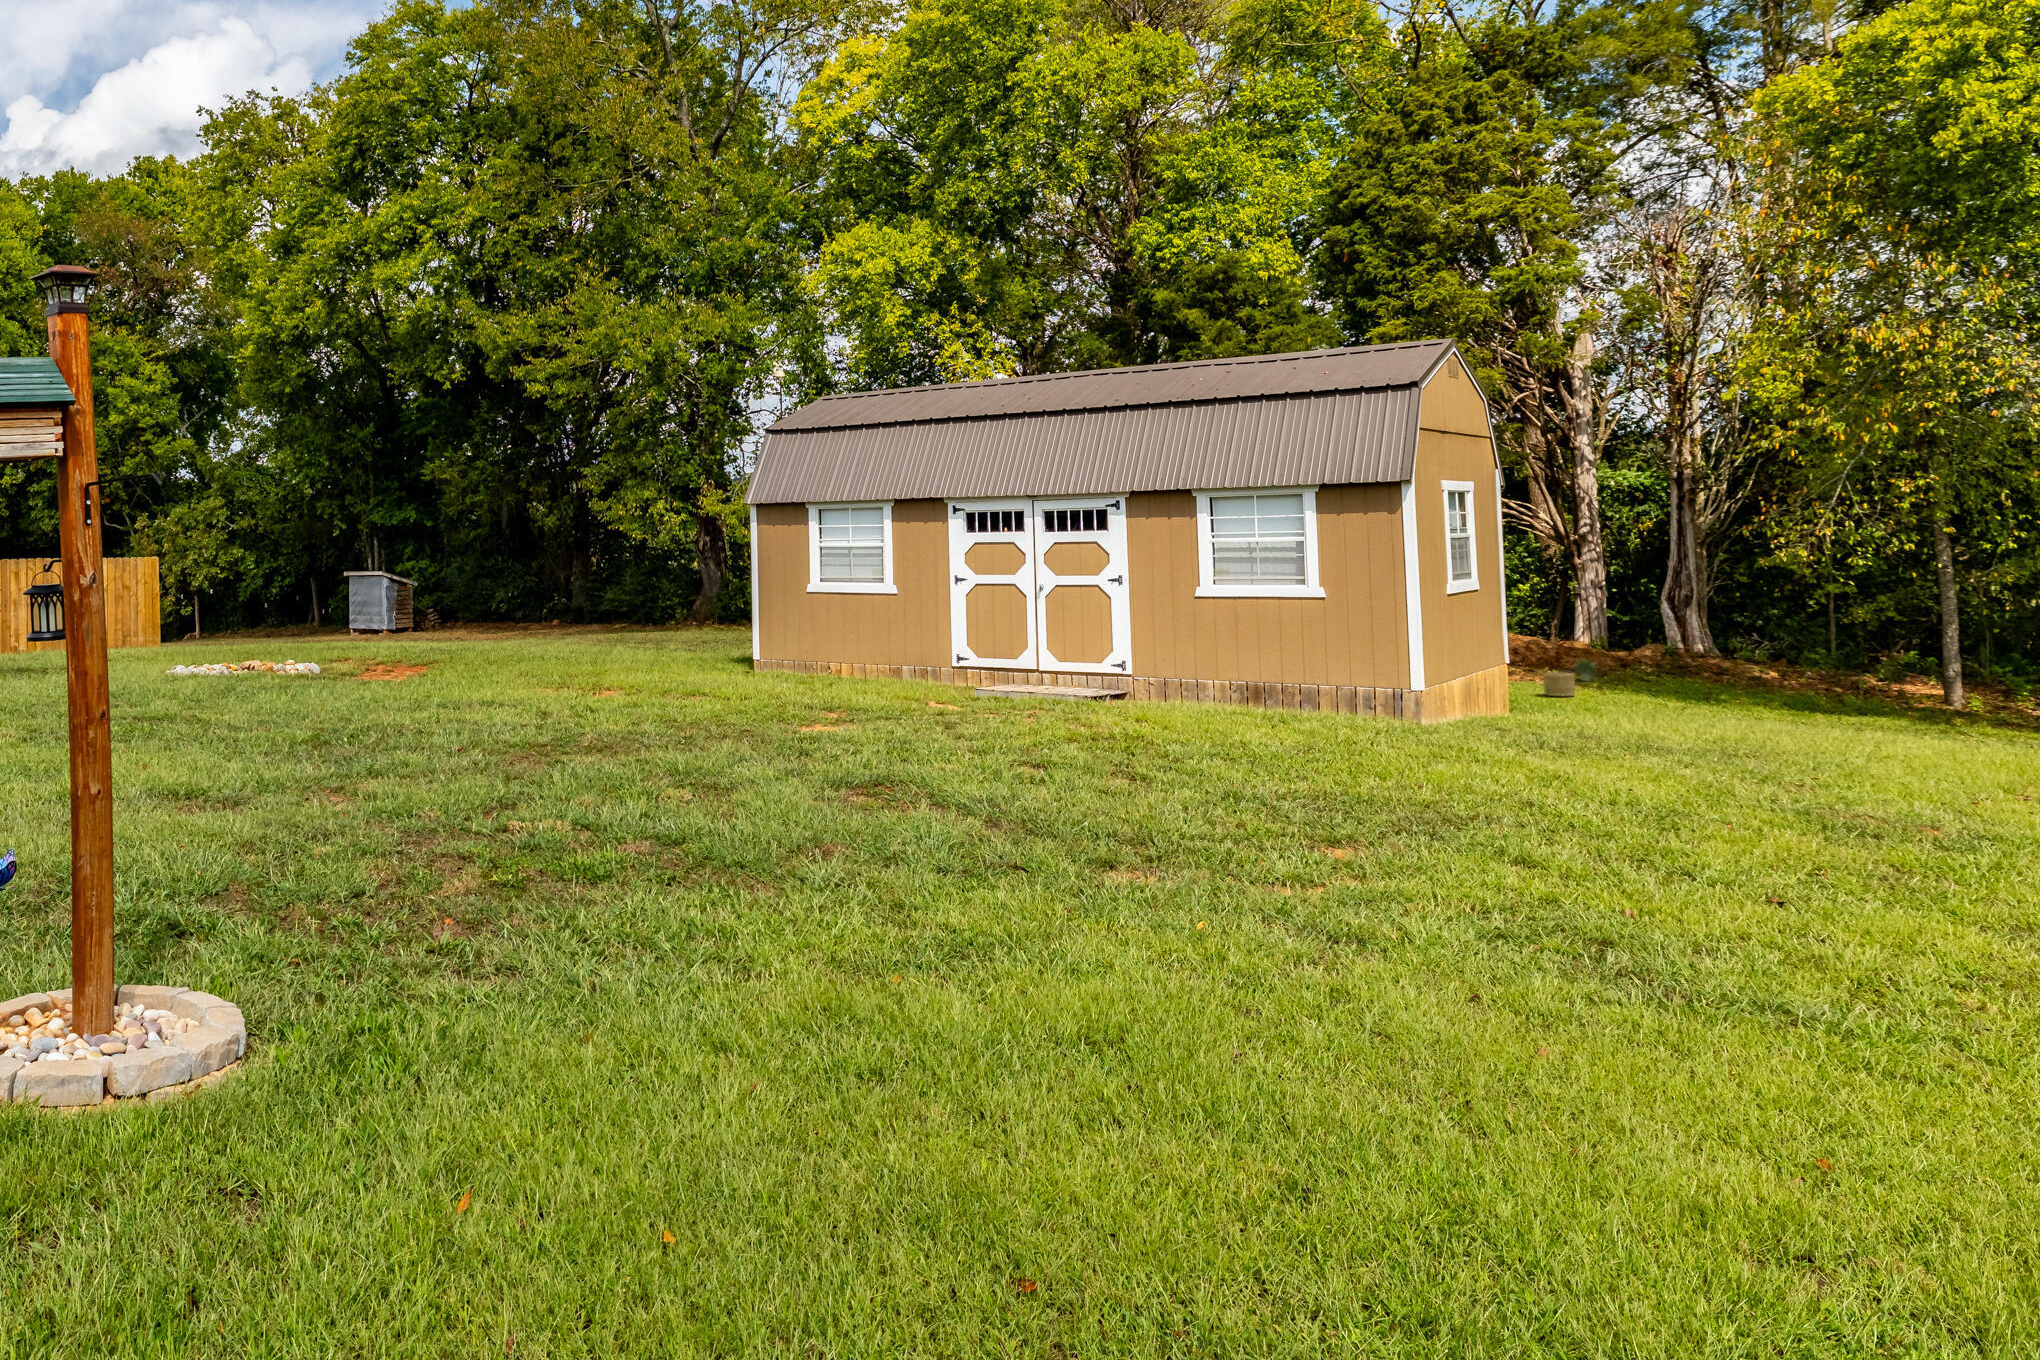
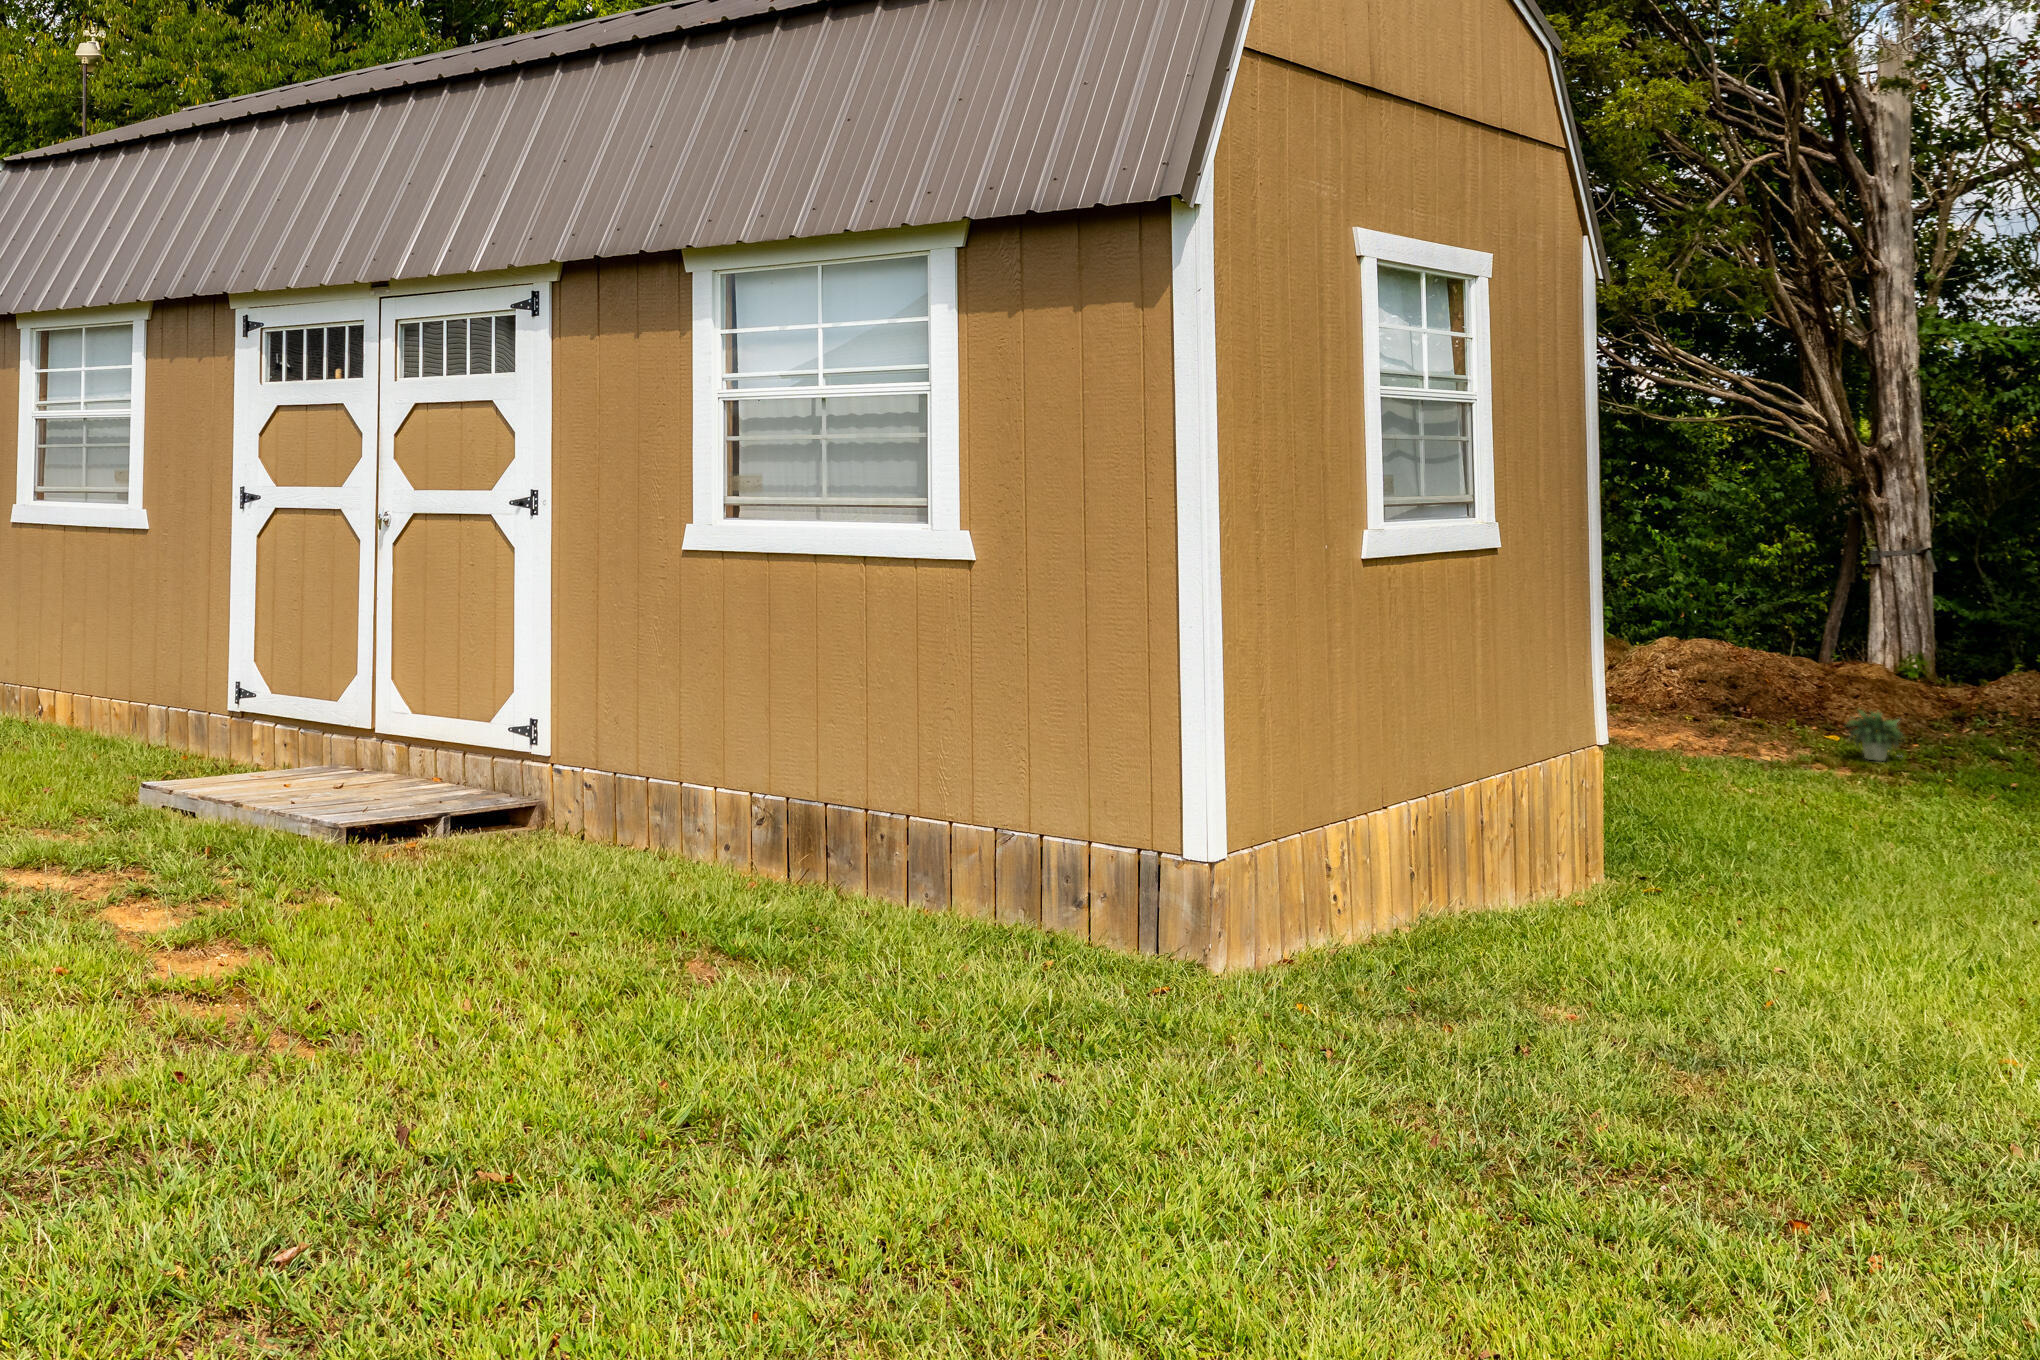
wooden bucket: present [1543,673,1575,696] -> none [1759,745,1838,805]

